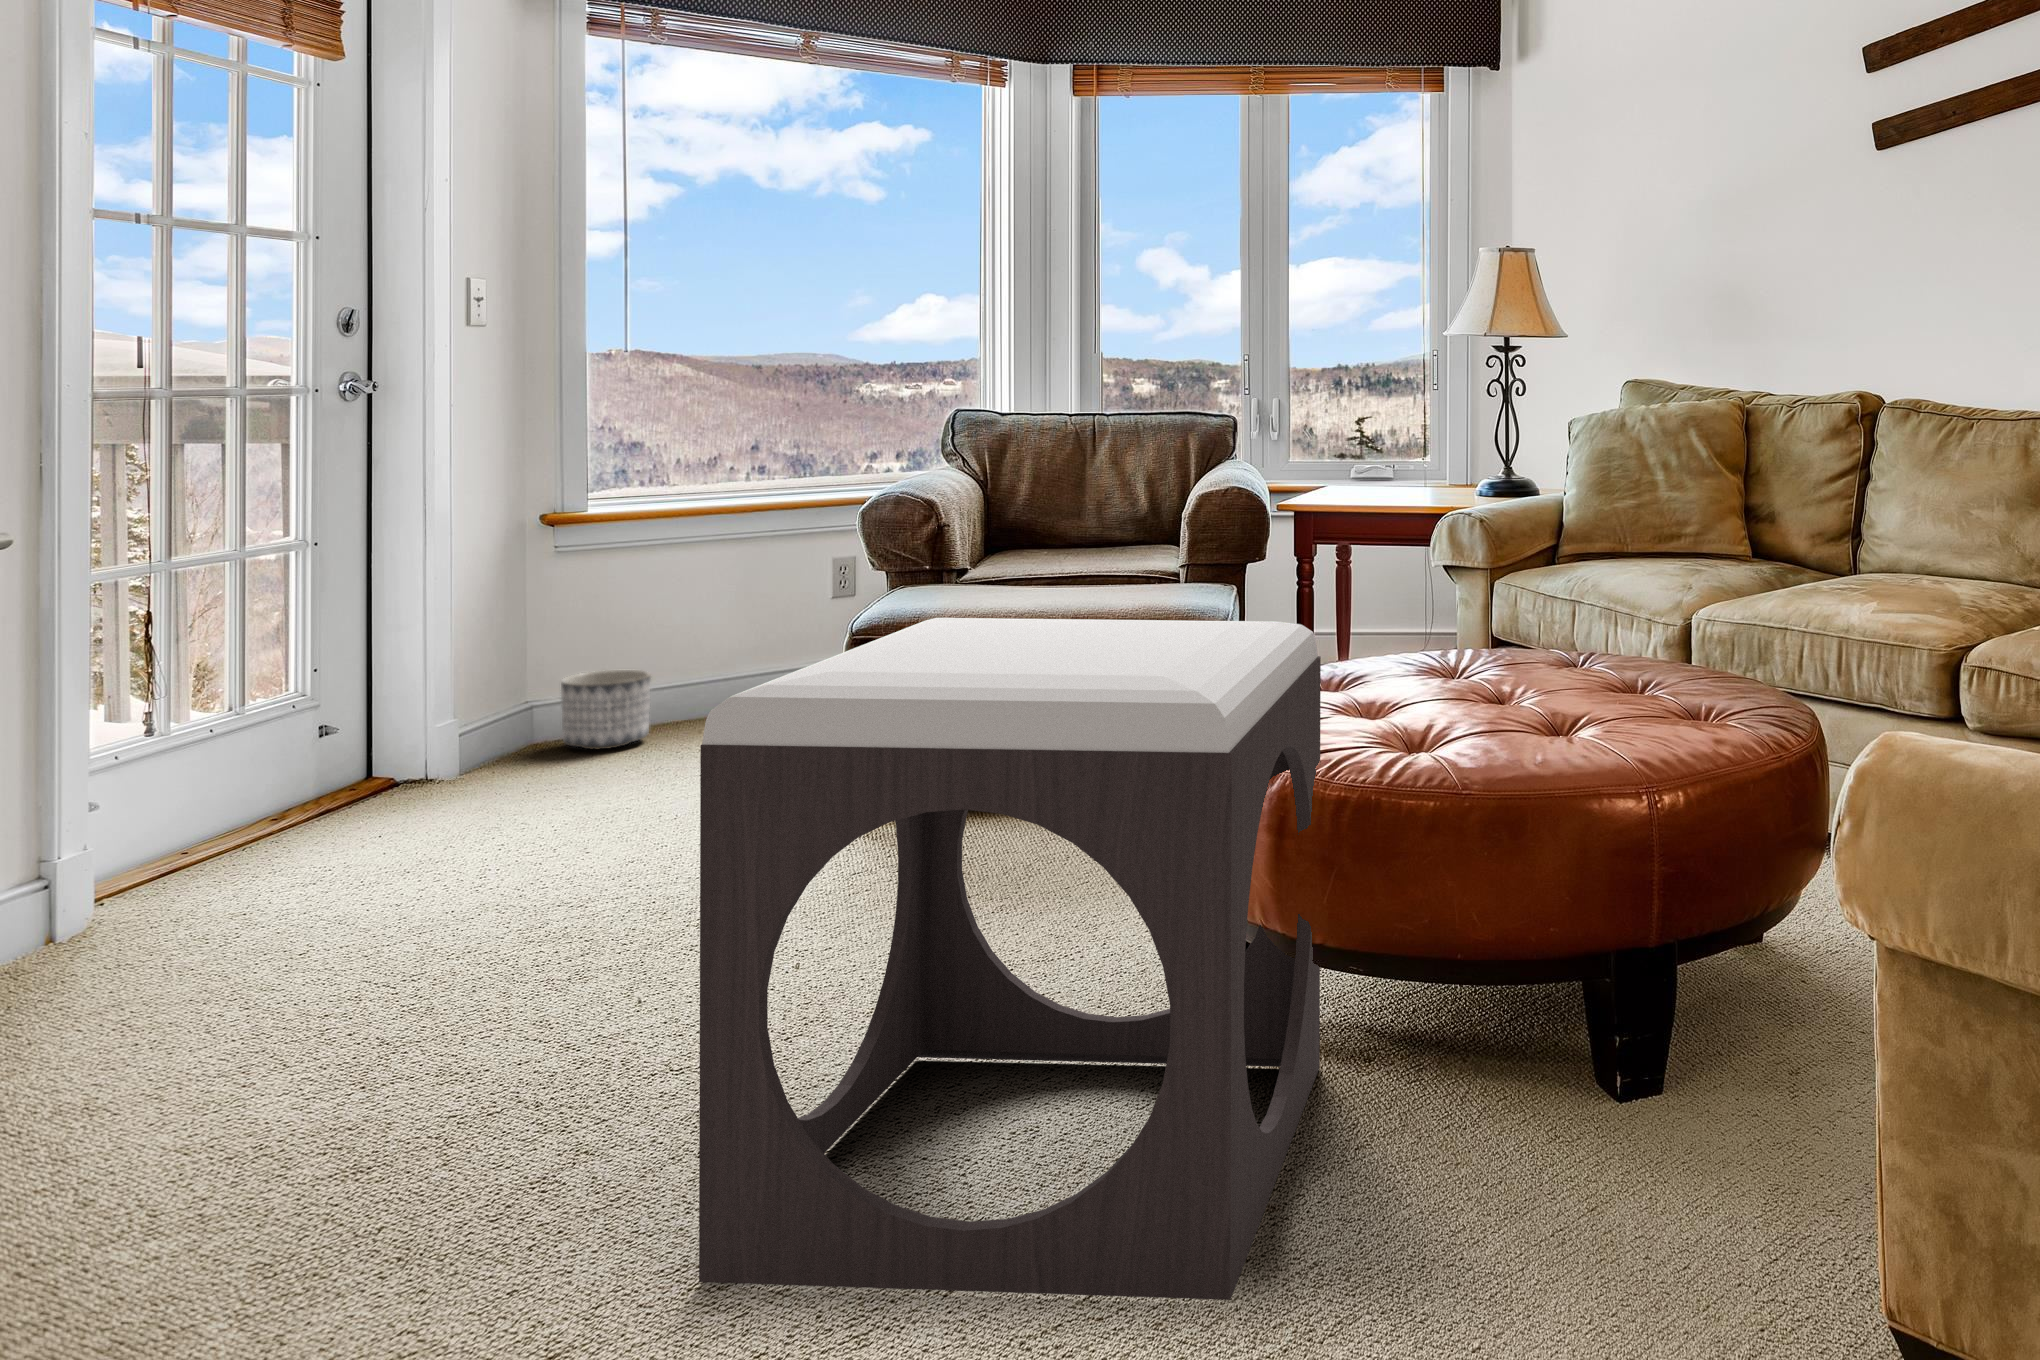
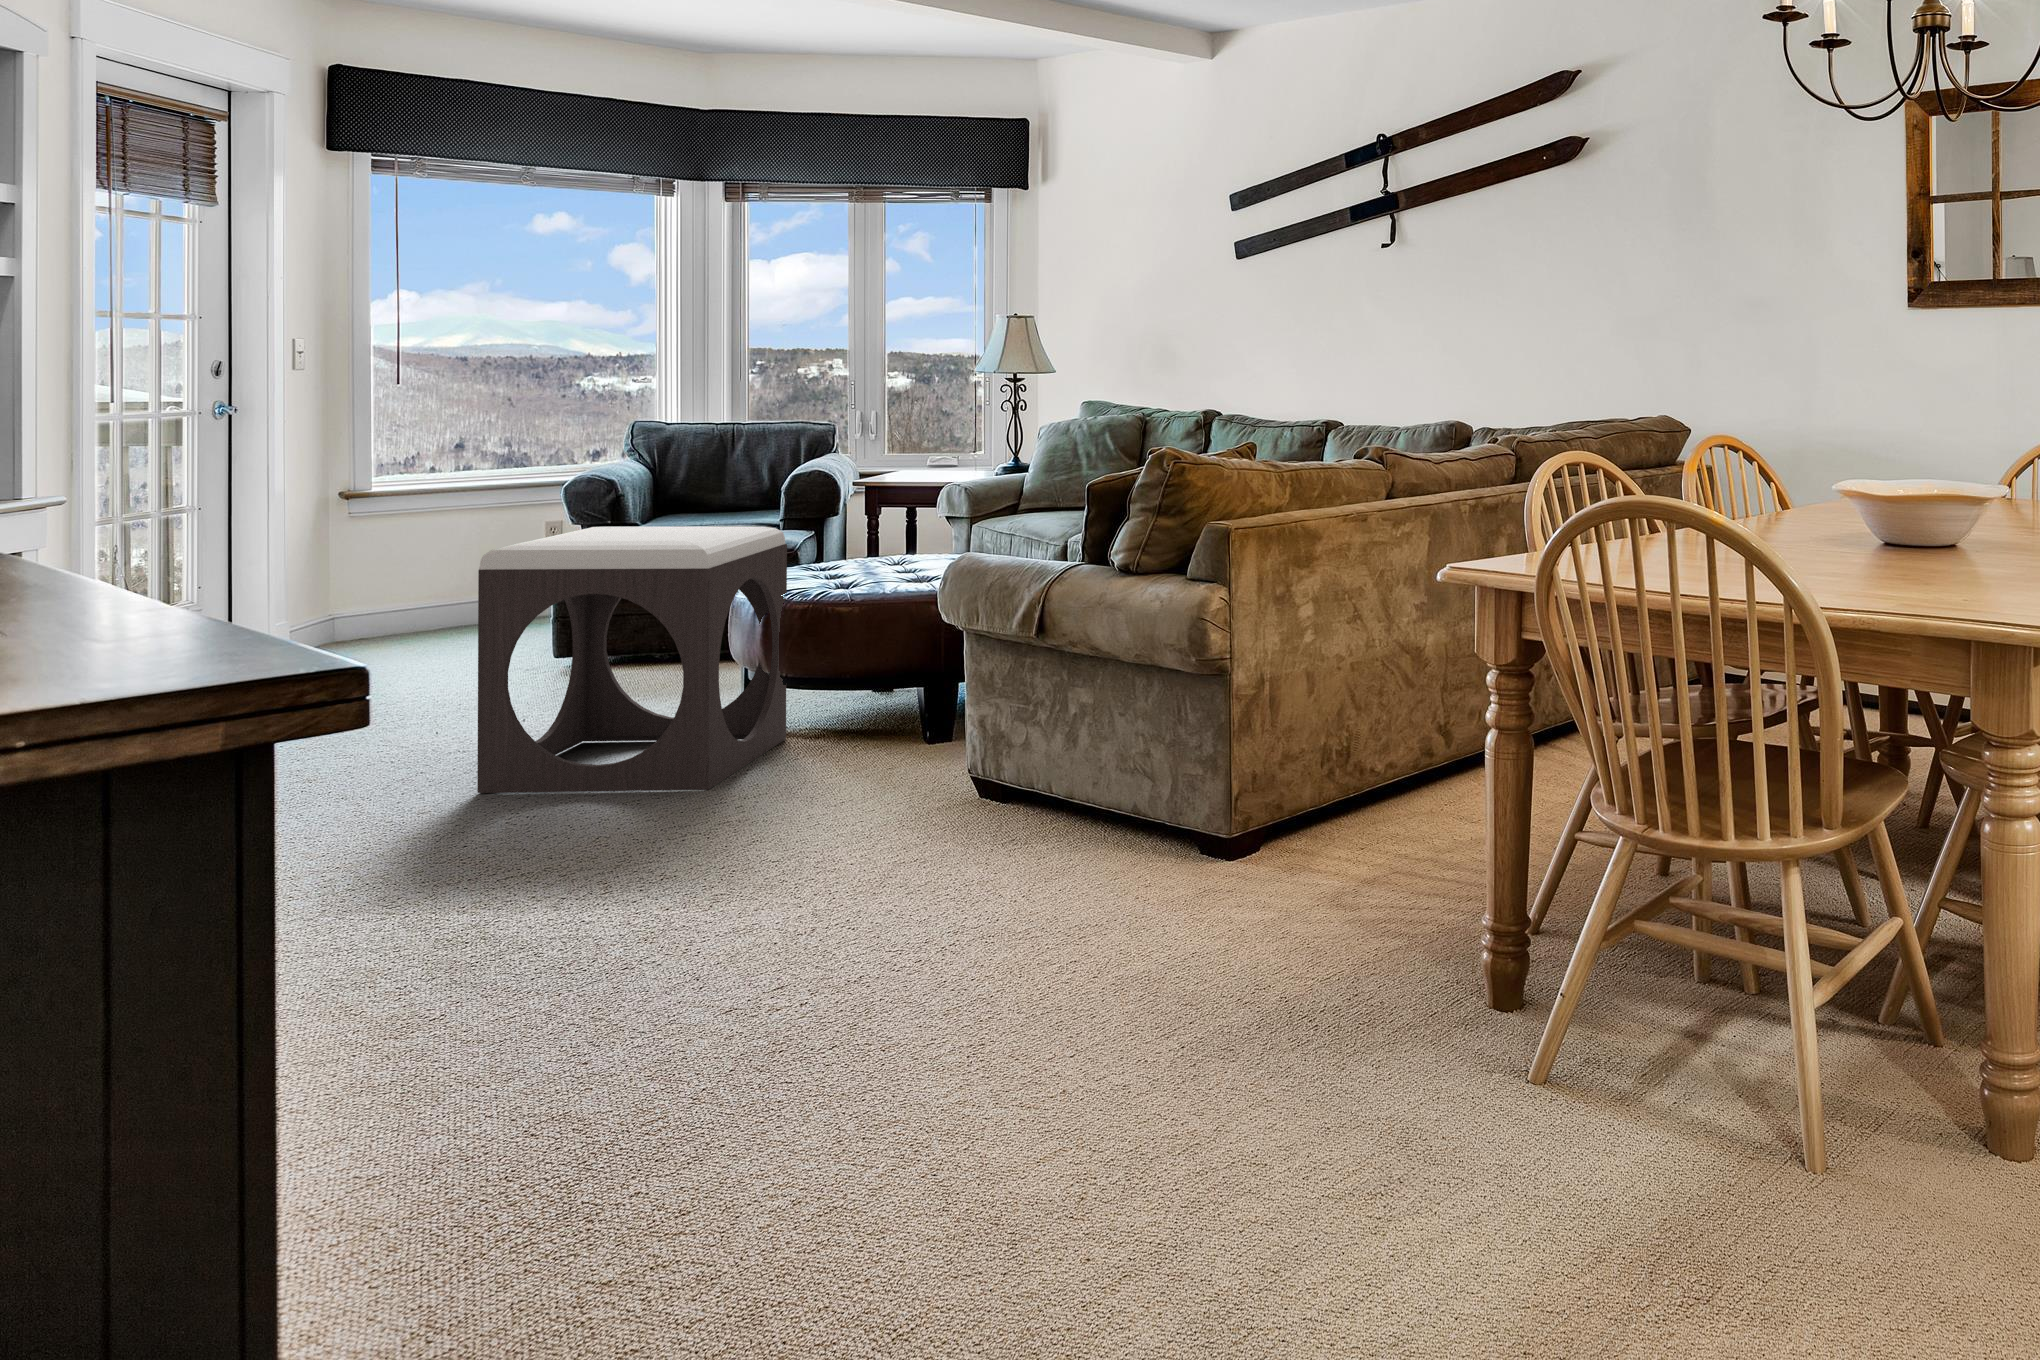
planter: present [561,670,651,749] -> none [356,593,418,642]

